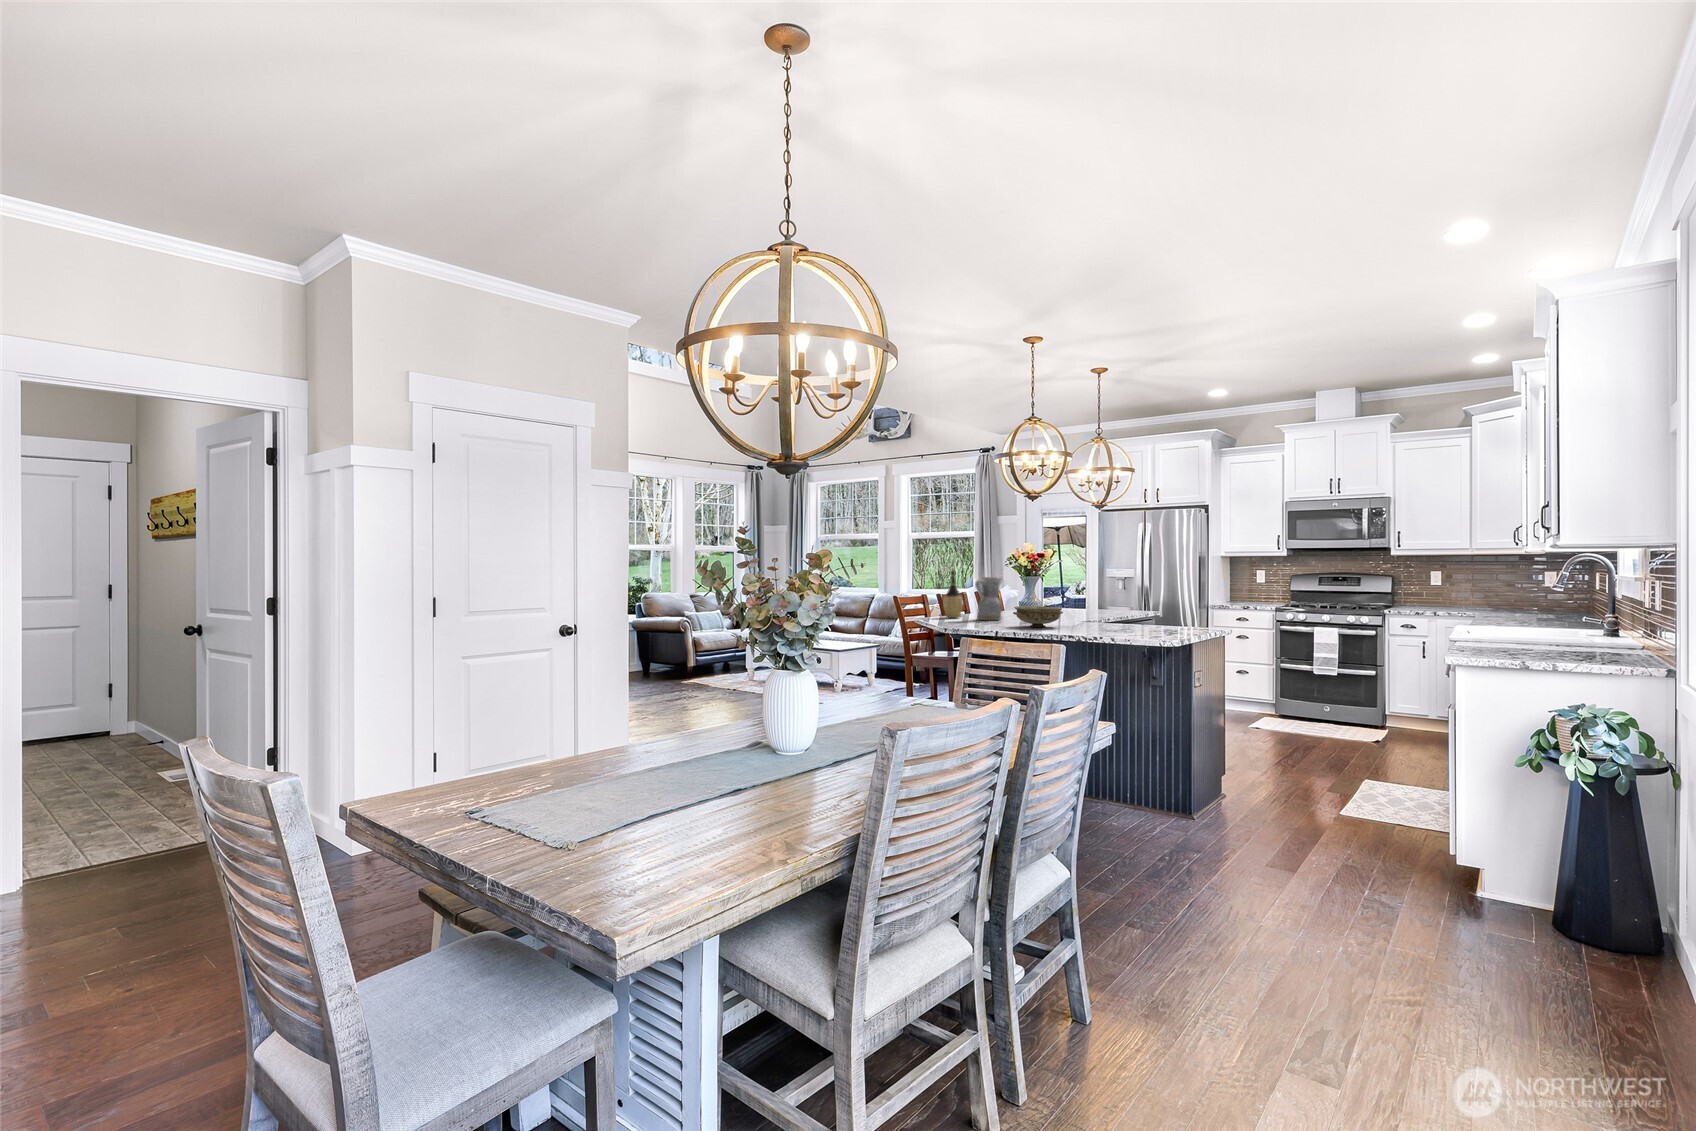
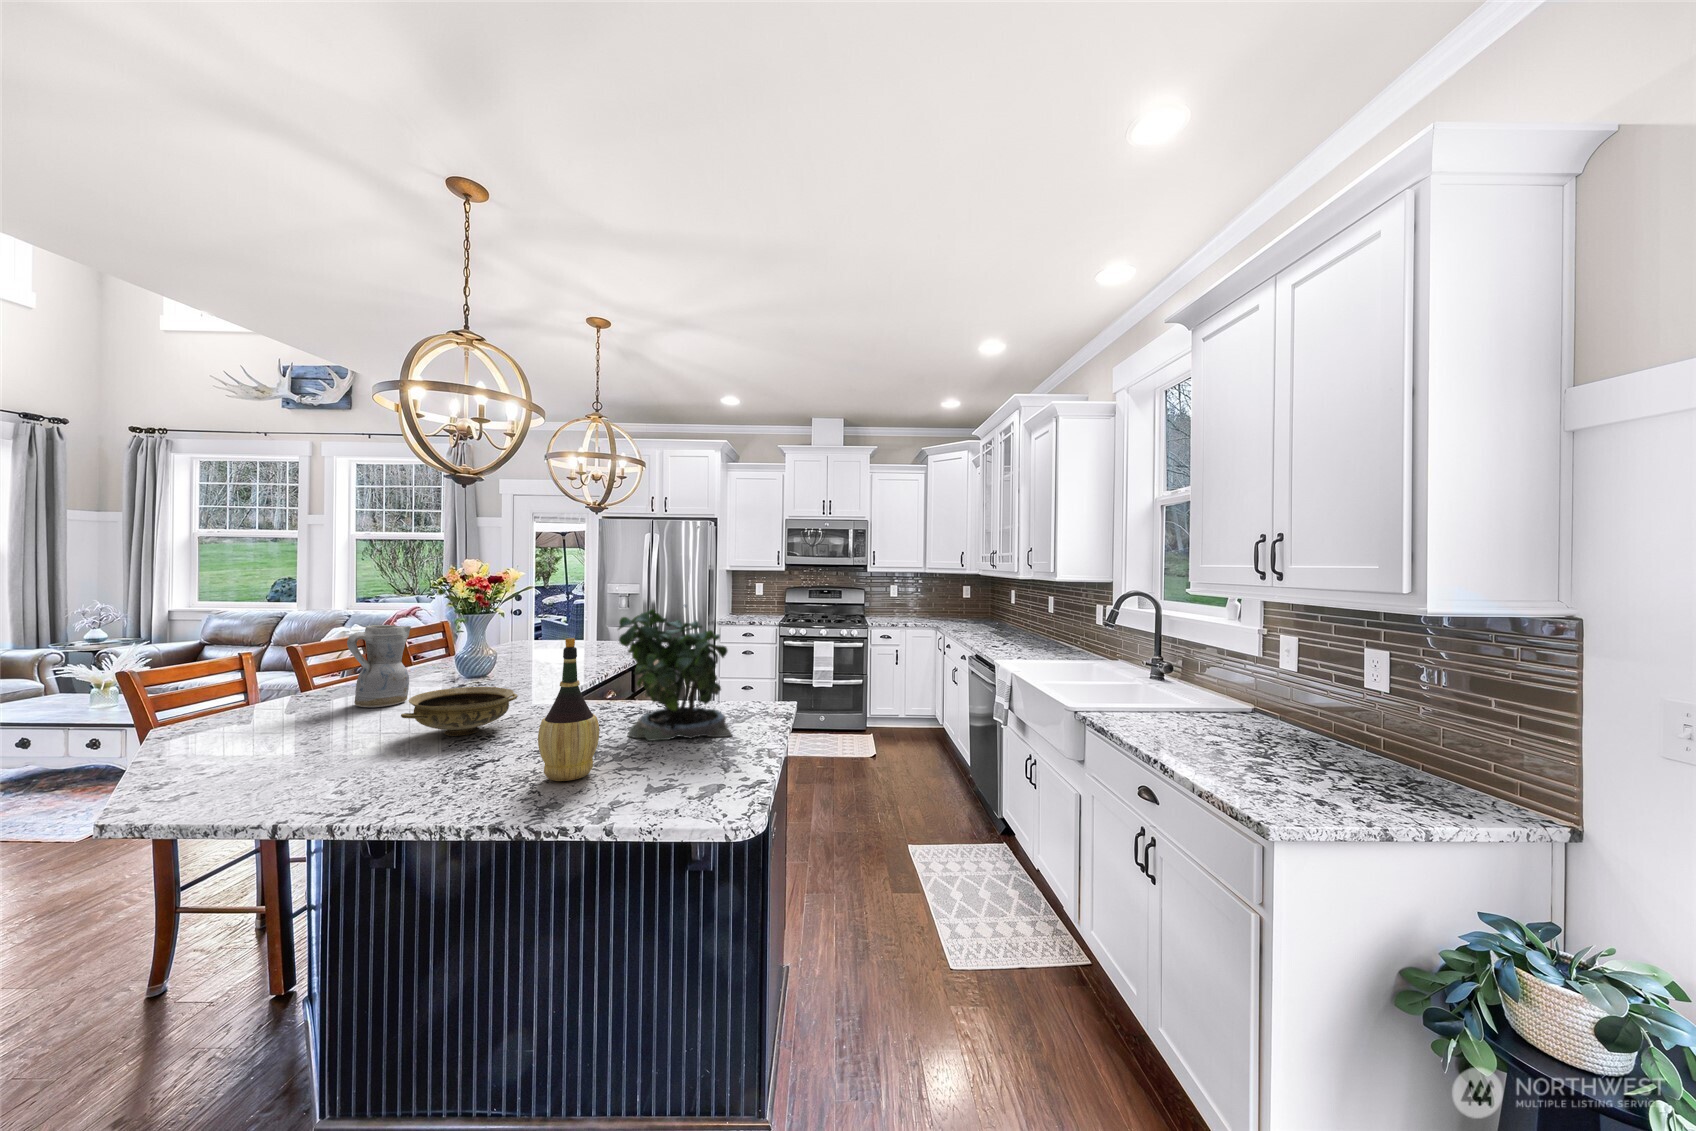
potted plant: none [1118,558,1187,635] -> present [618,605,731,741]
wine bottle: present [943,568,963,618] -> present [538,638,599,781]

